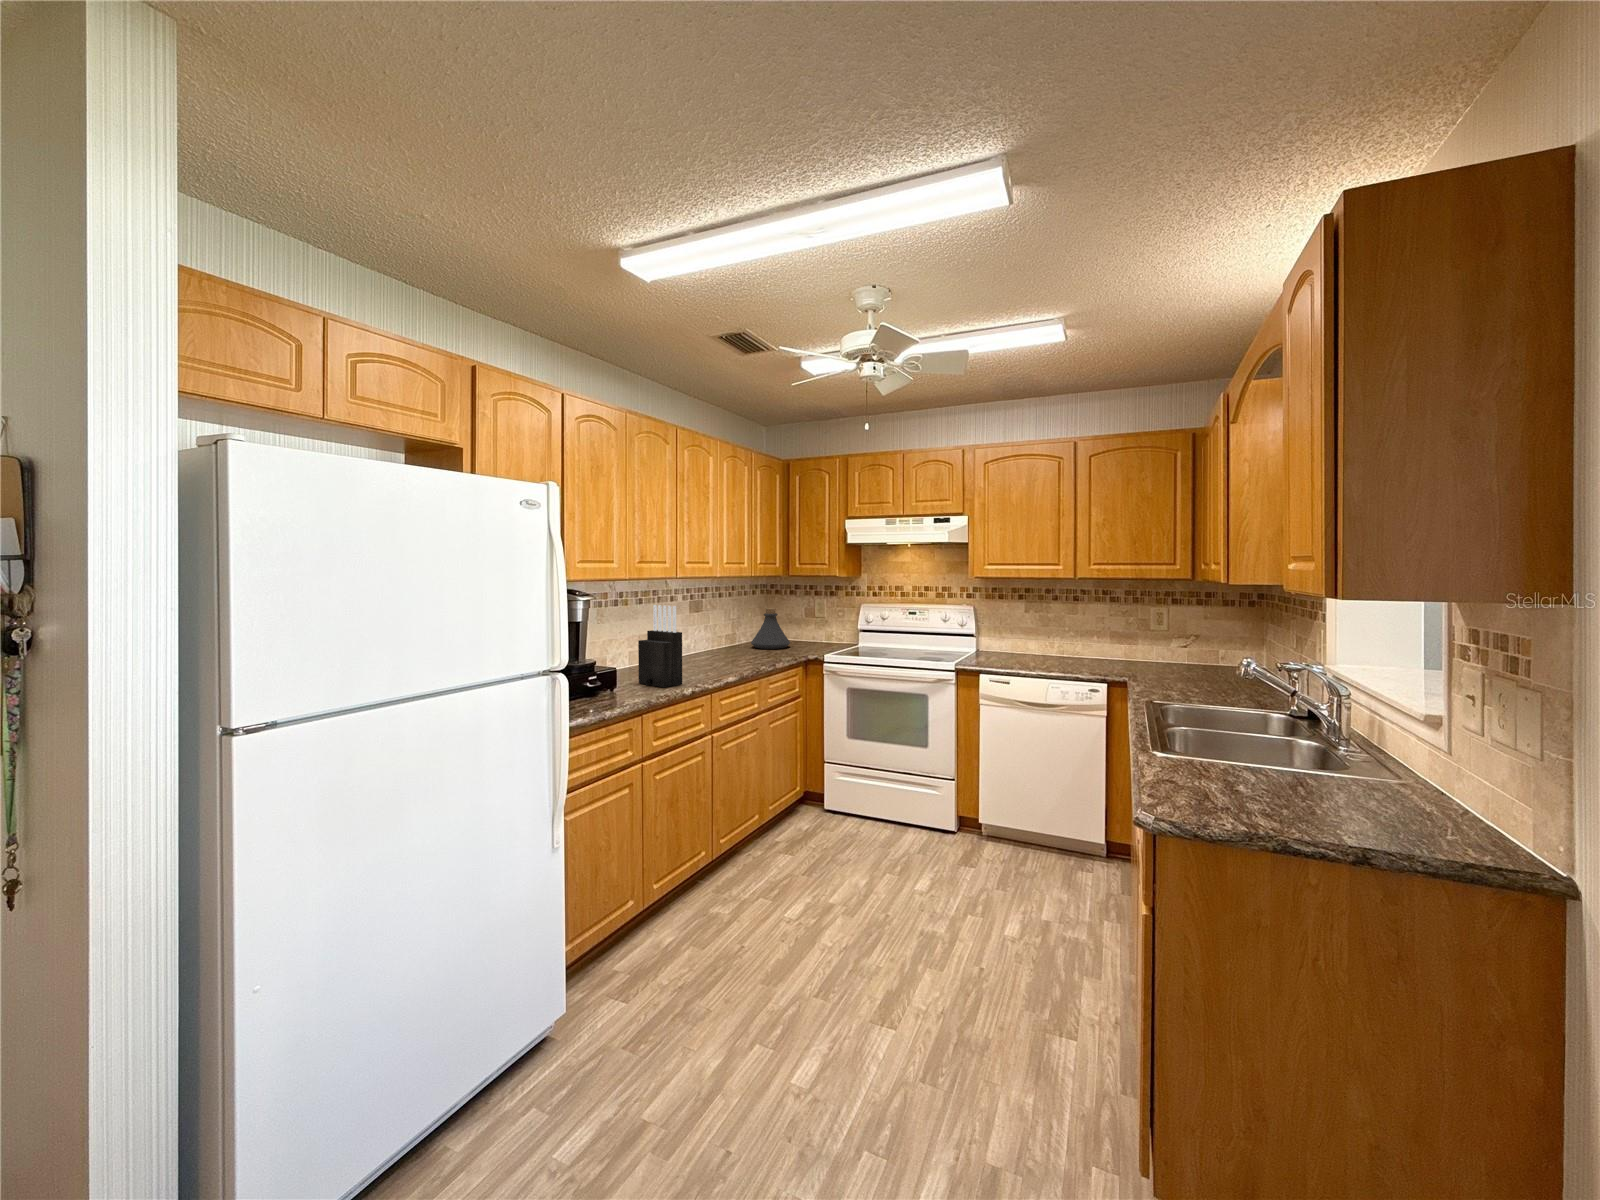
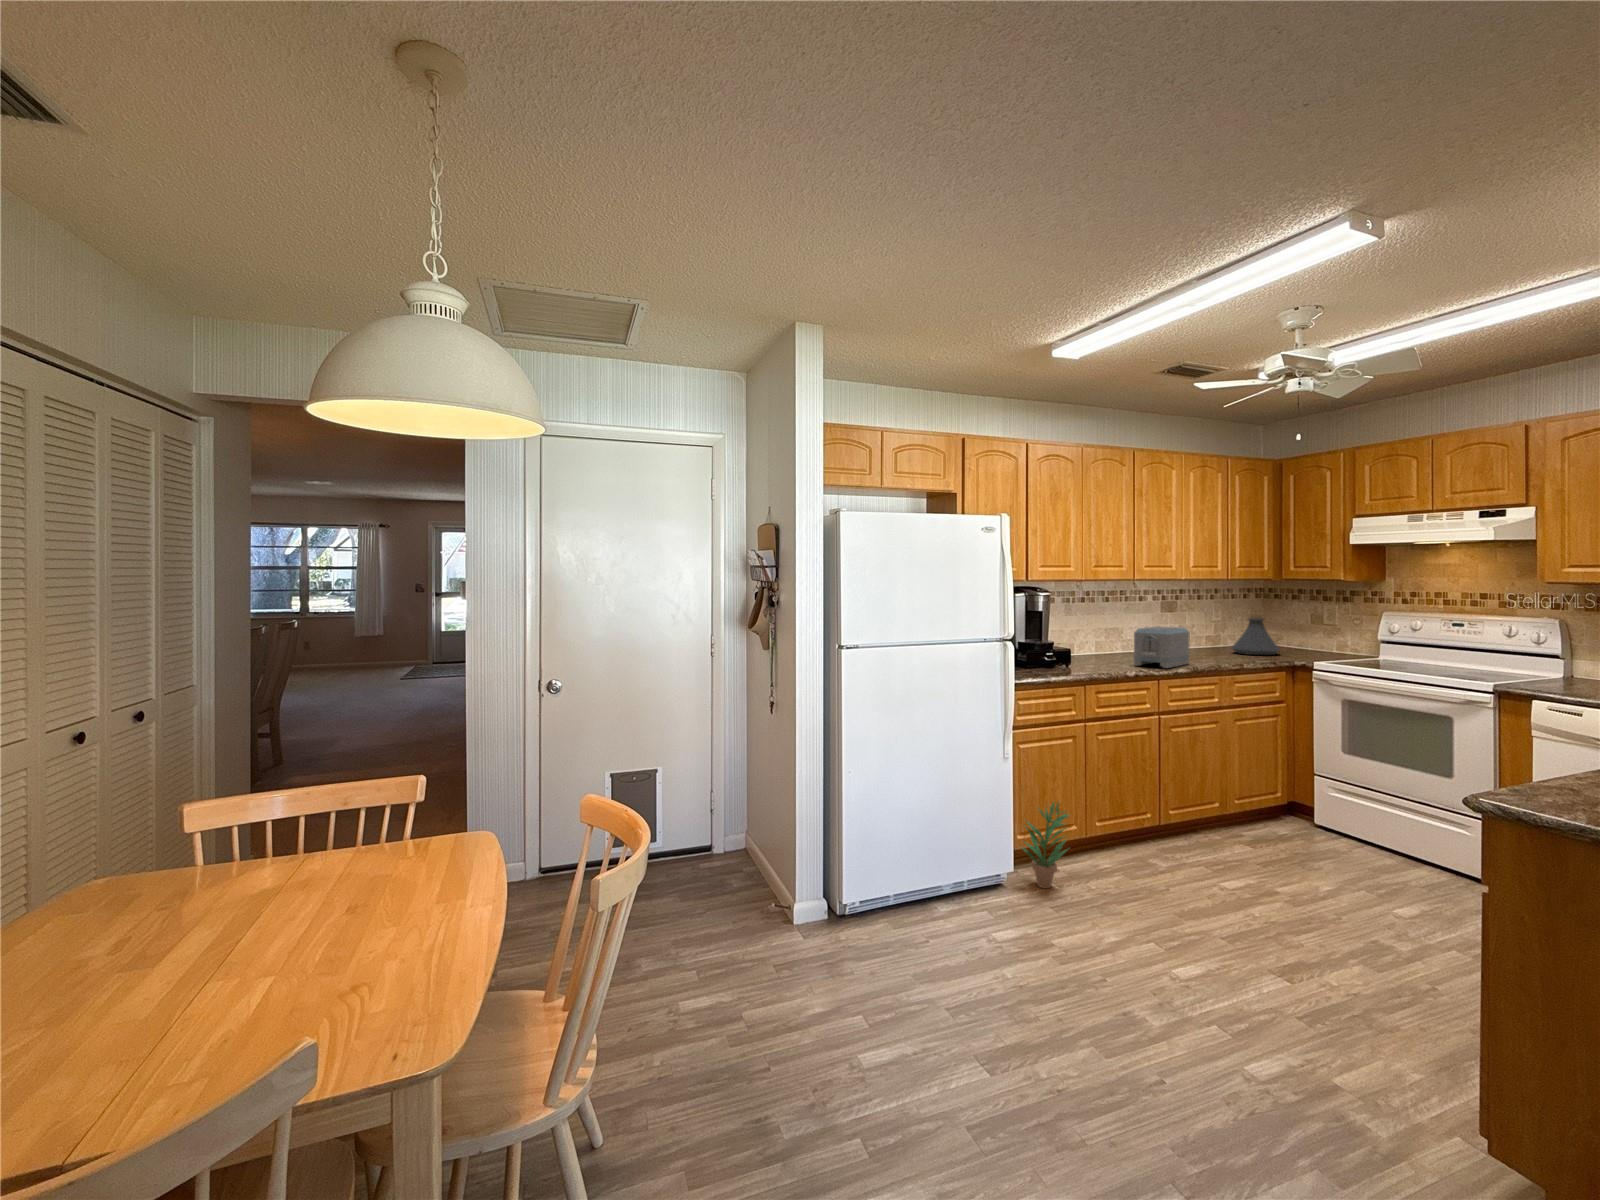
knife block: present [638,605,682,687] -> none [1088,603,1125,671]
toaster: none [684,628,732,675] -> present [1134,626,1189,668]
potted plant: none [584,877,655,1007] -> present [1022,802,1069,888]

